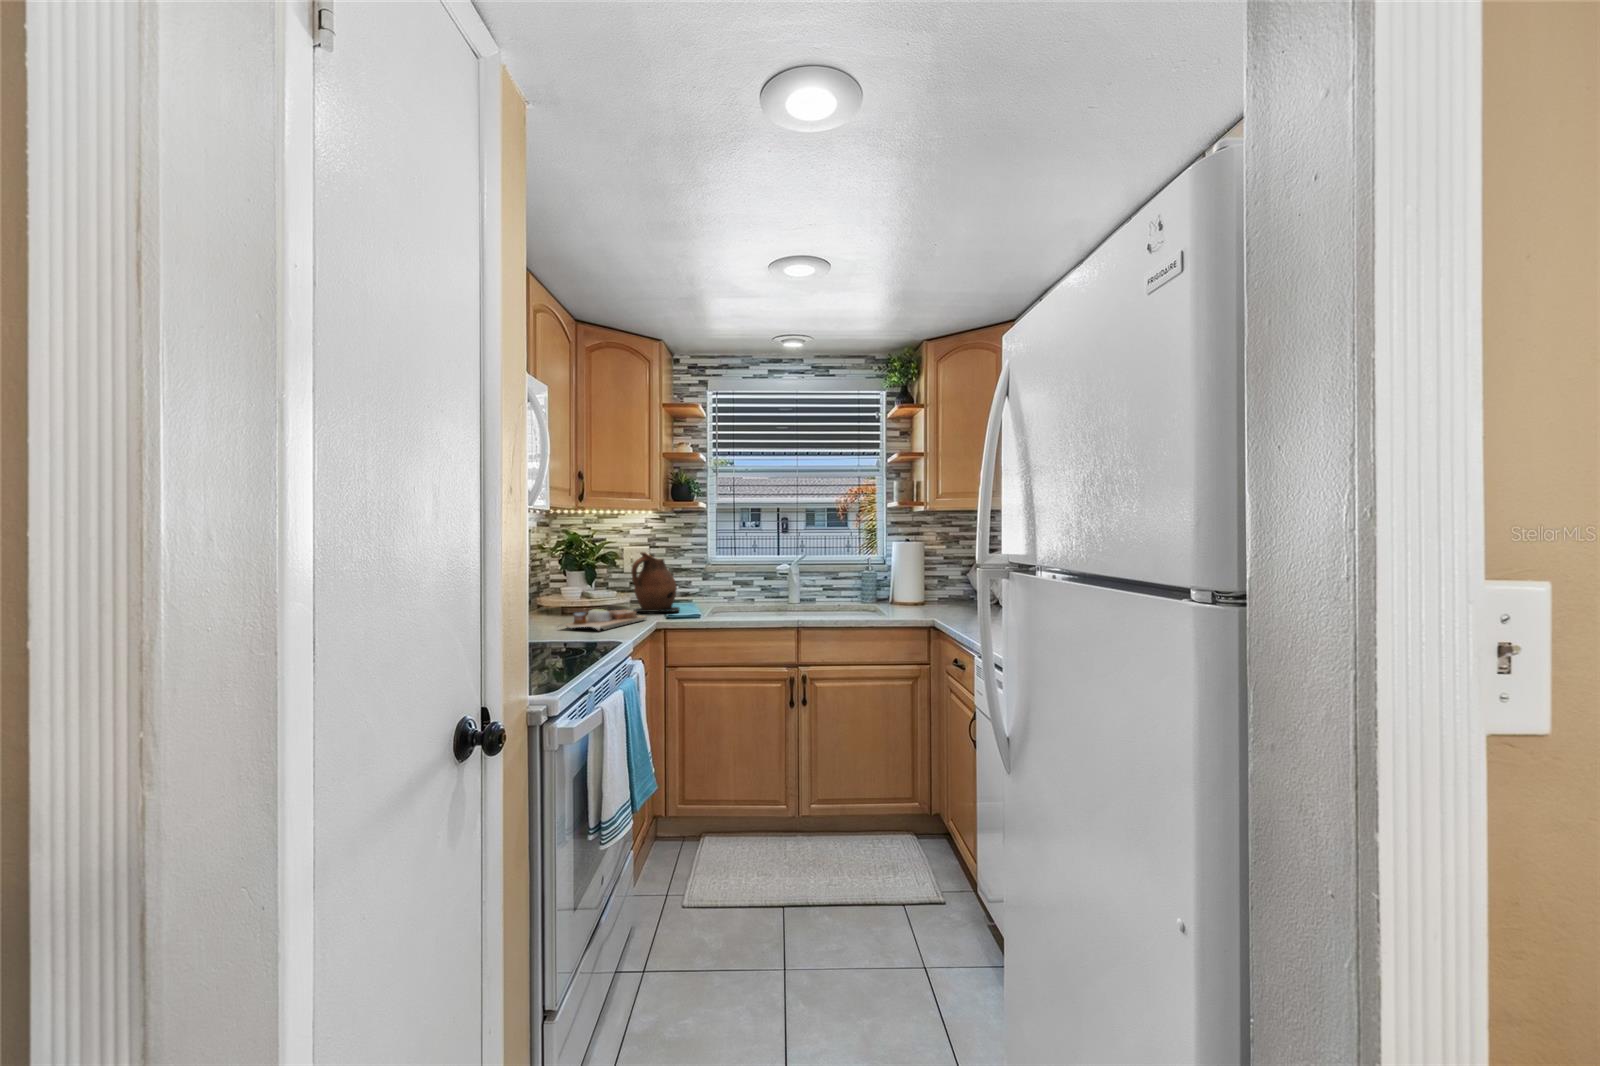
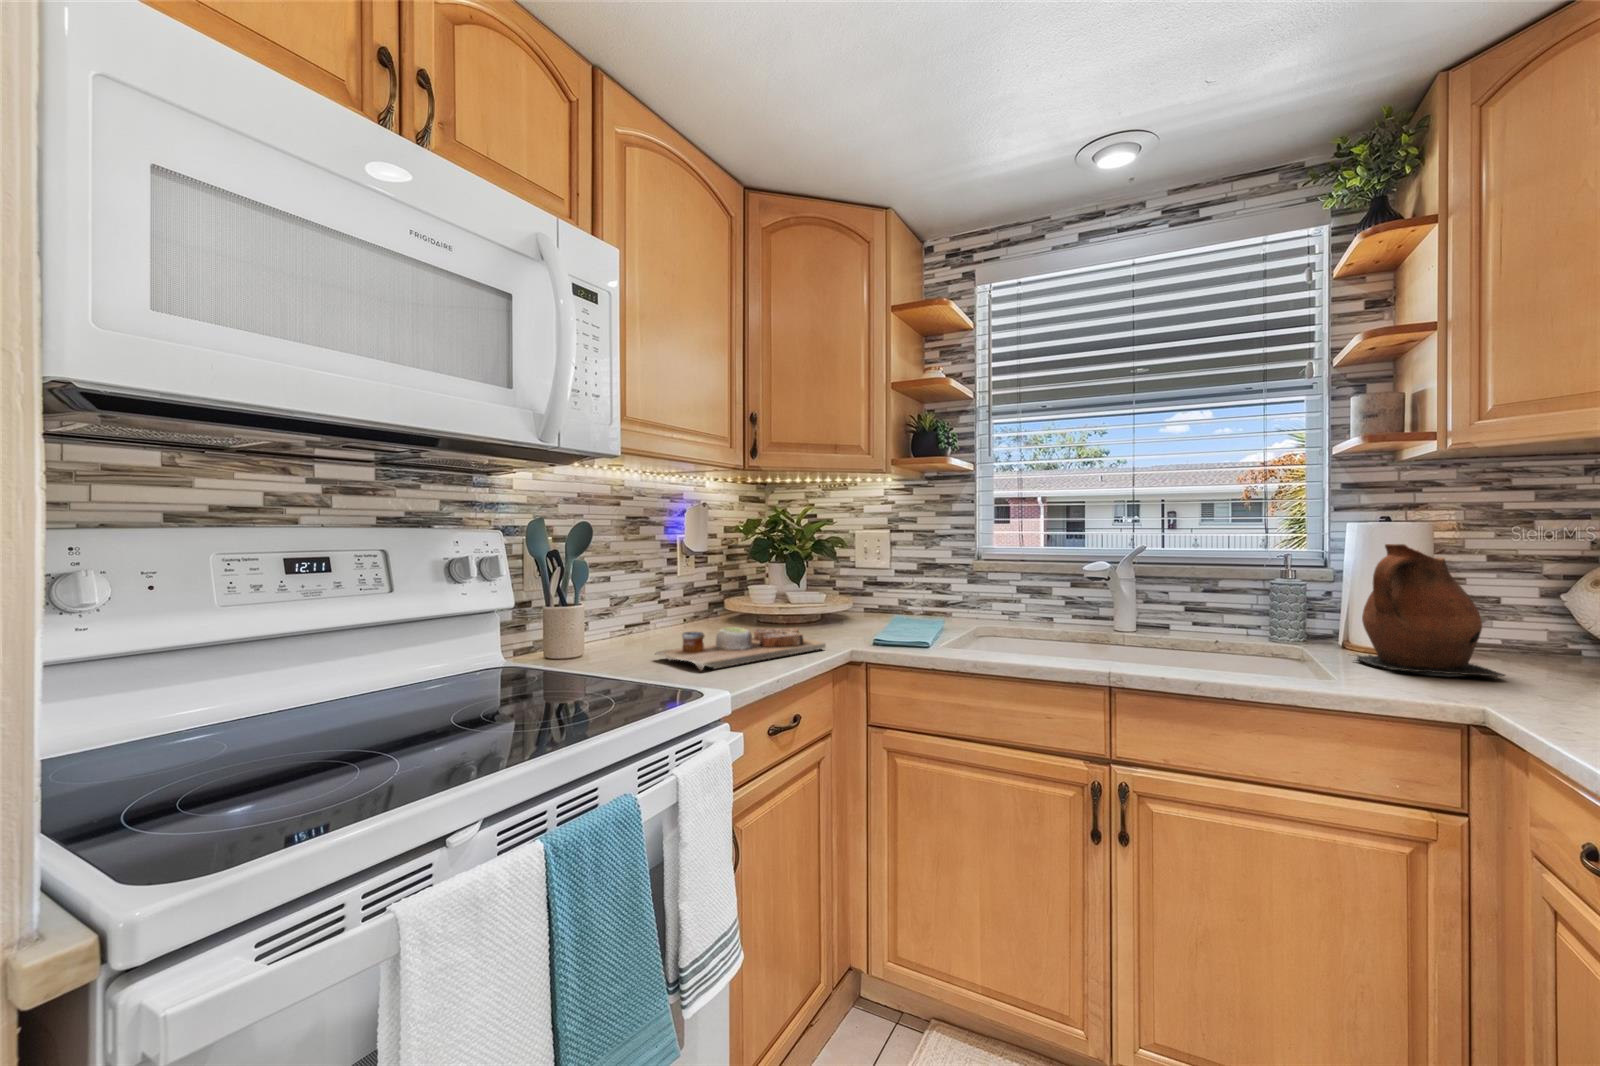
ceramic pitcher: present [631,552,680,612] -> present [1357,544,1504,678]

